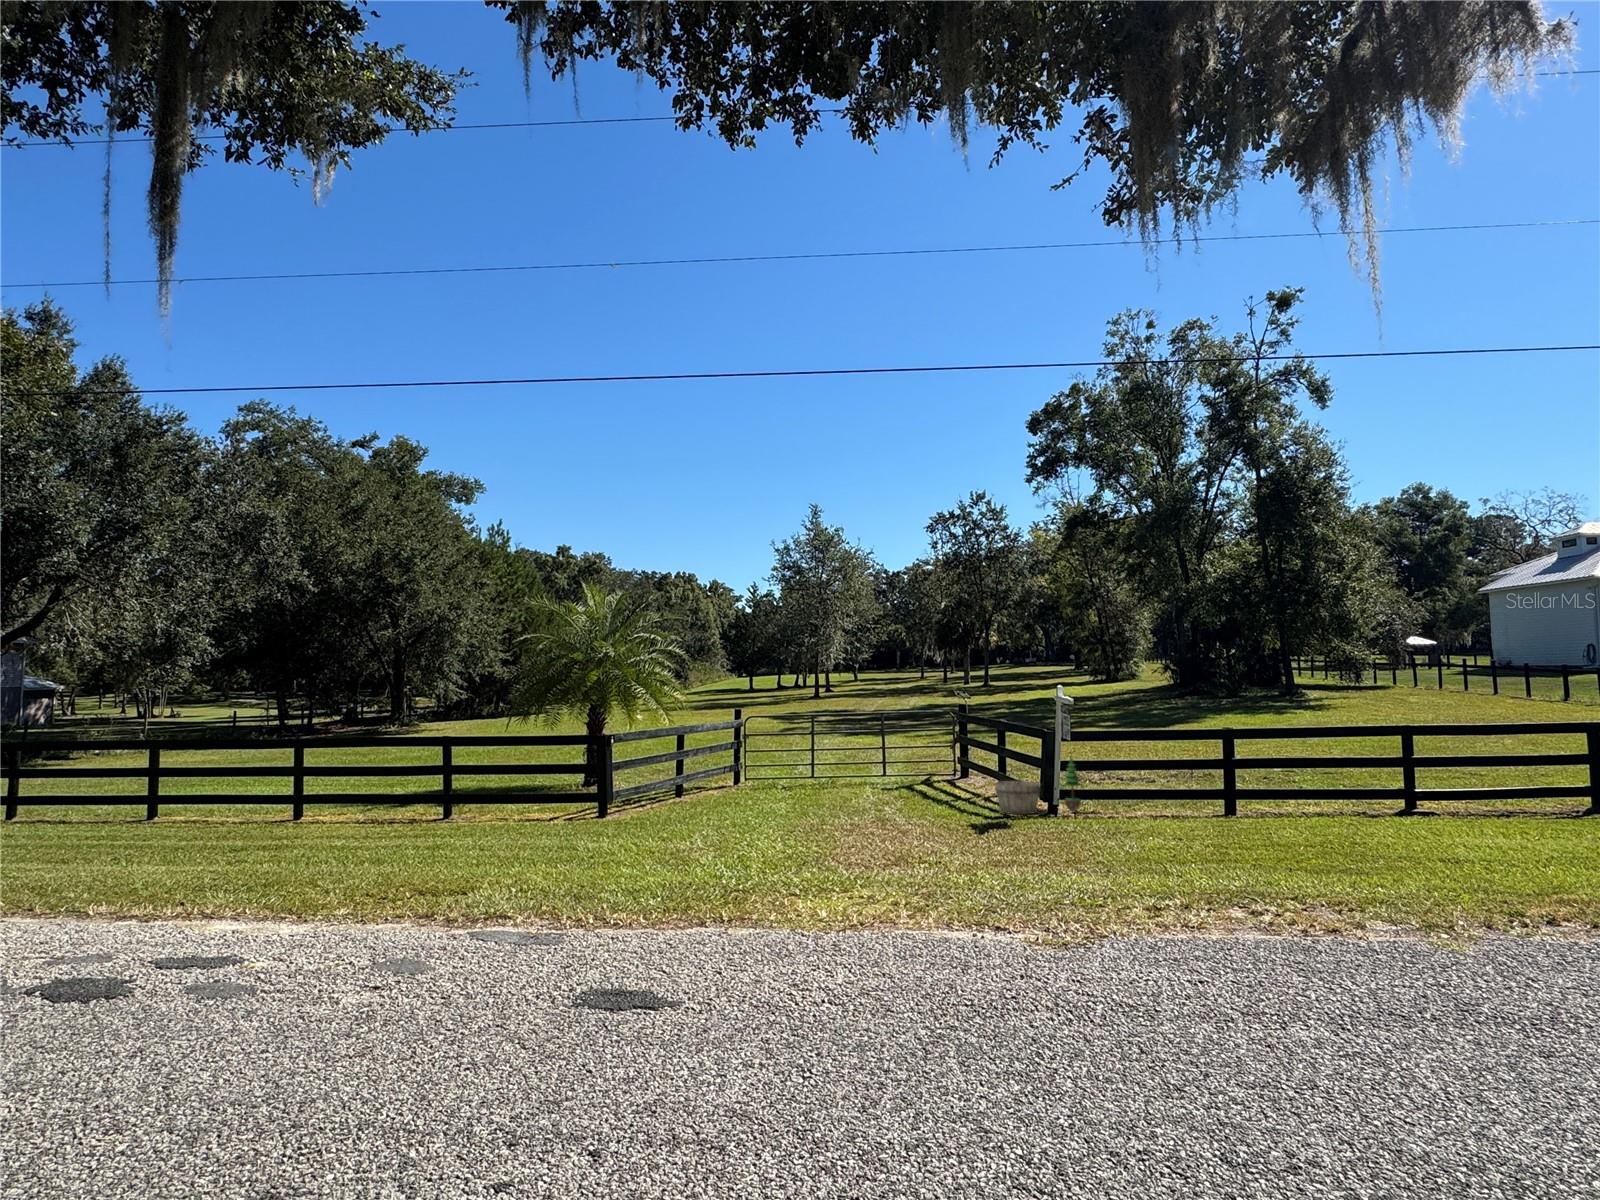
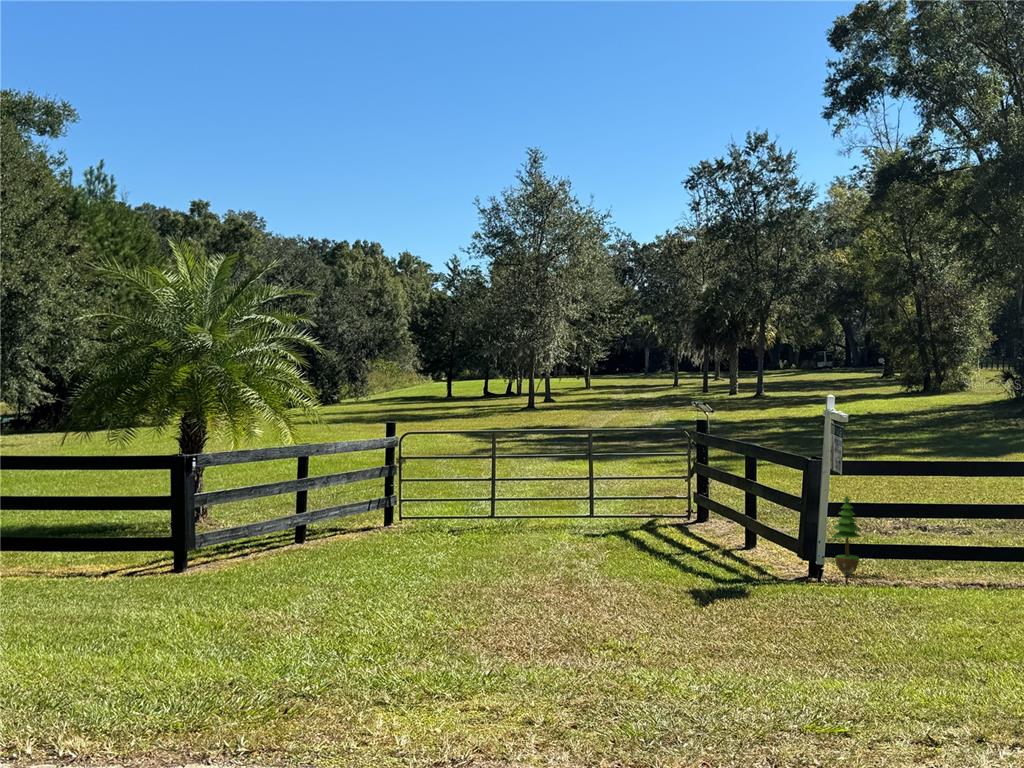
wooden bucket: present [995,778,1041,814] -> none [732,517,803,577]

